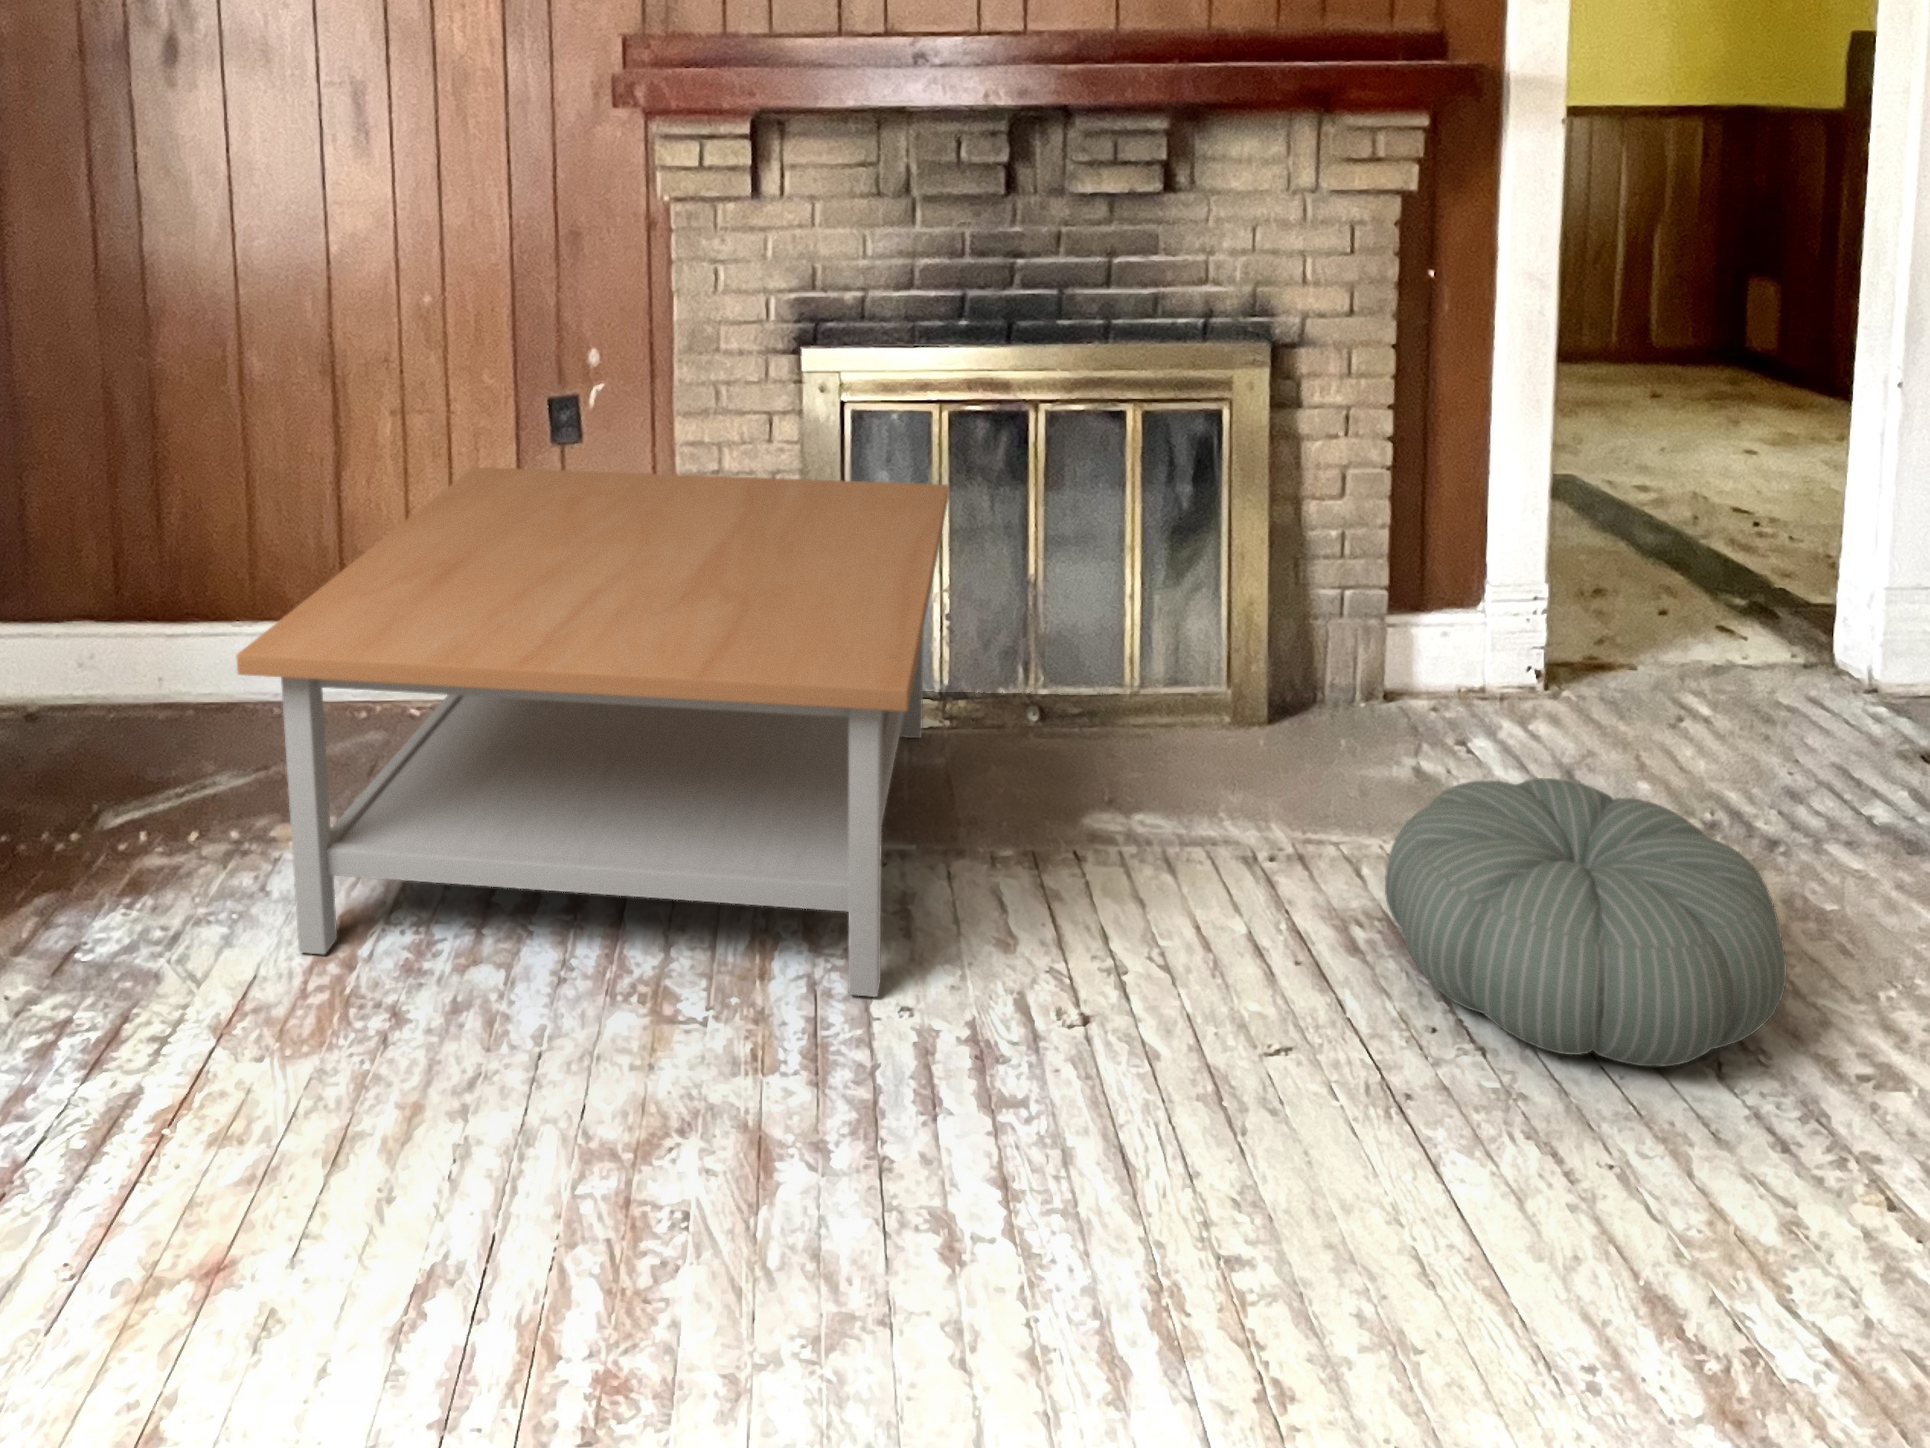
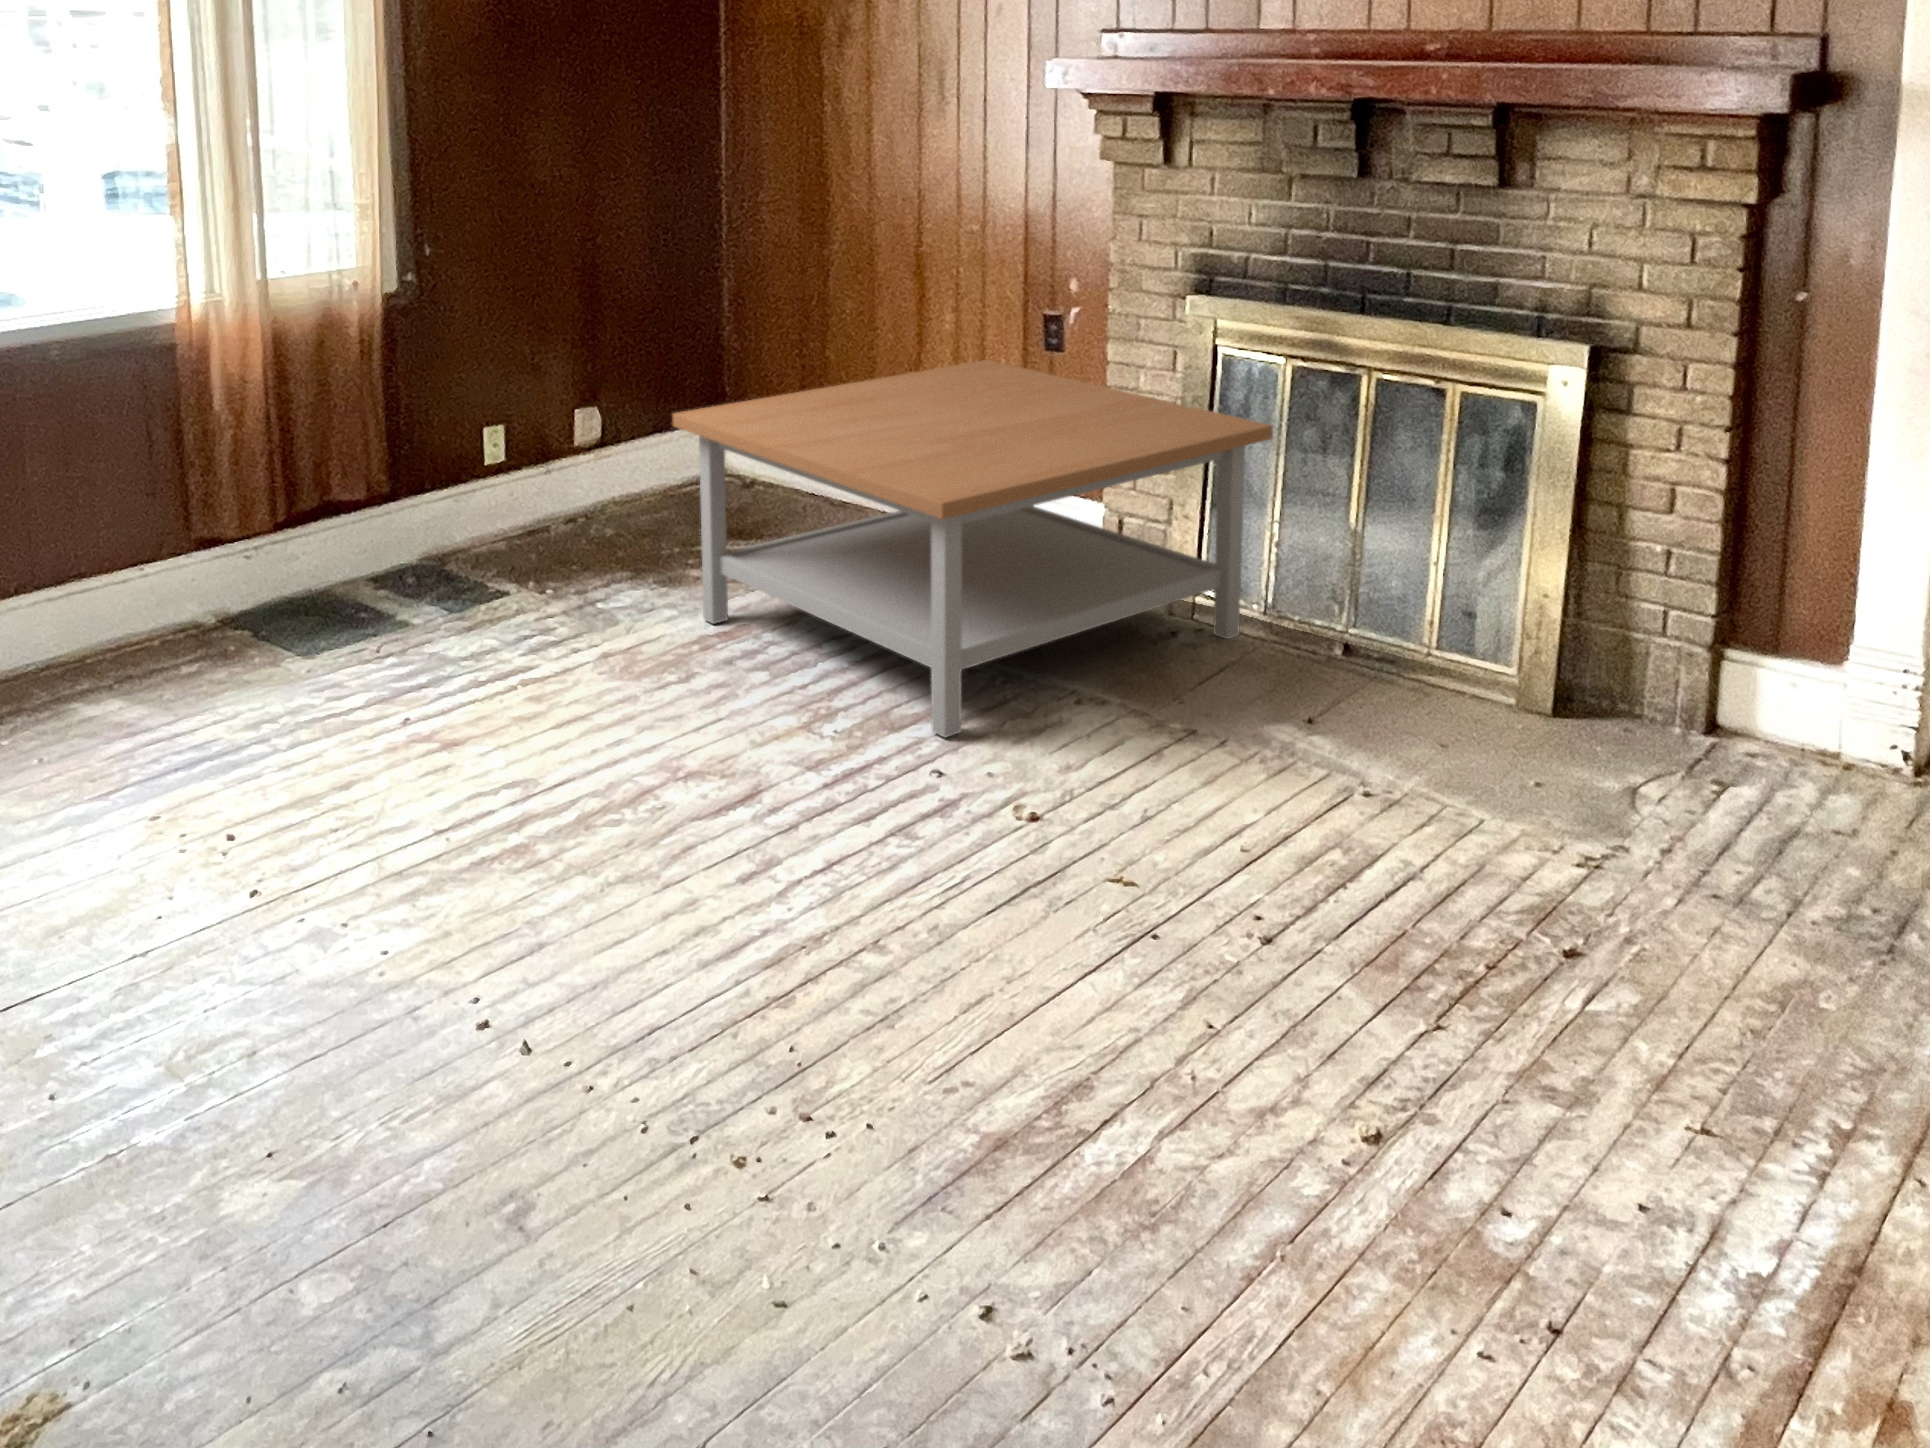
pouf: present [1385,778,1786,1066] -> none [1274,732,1620,978]

